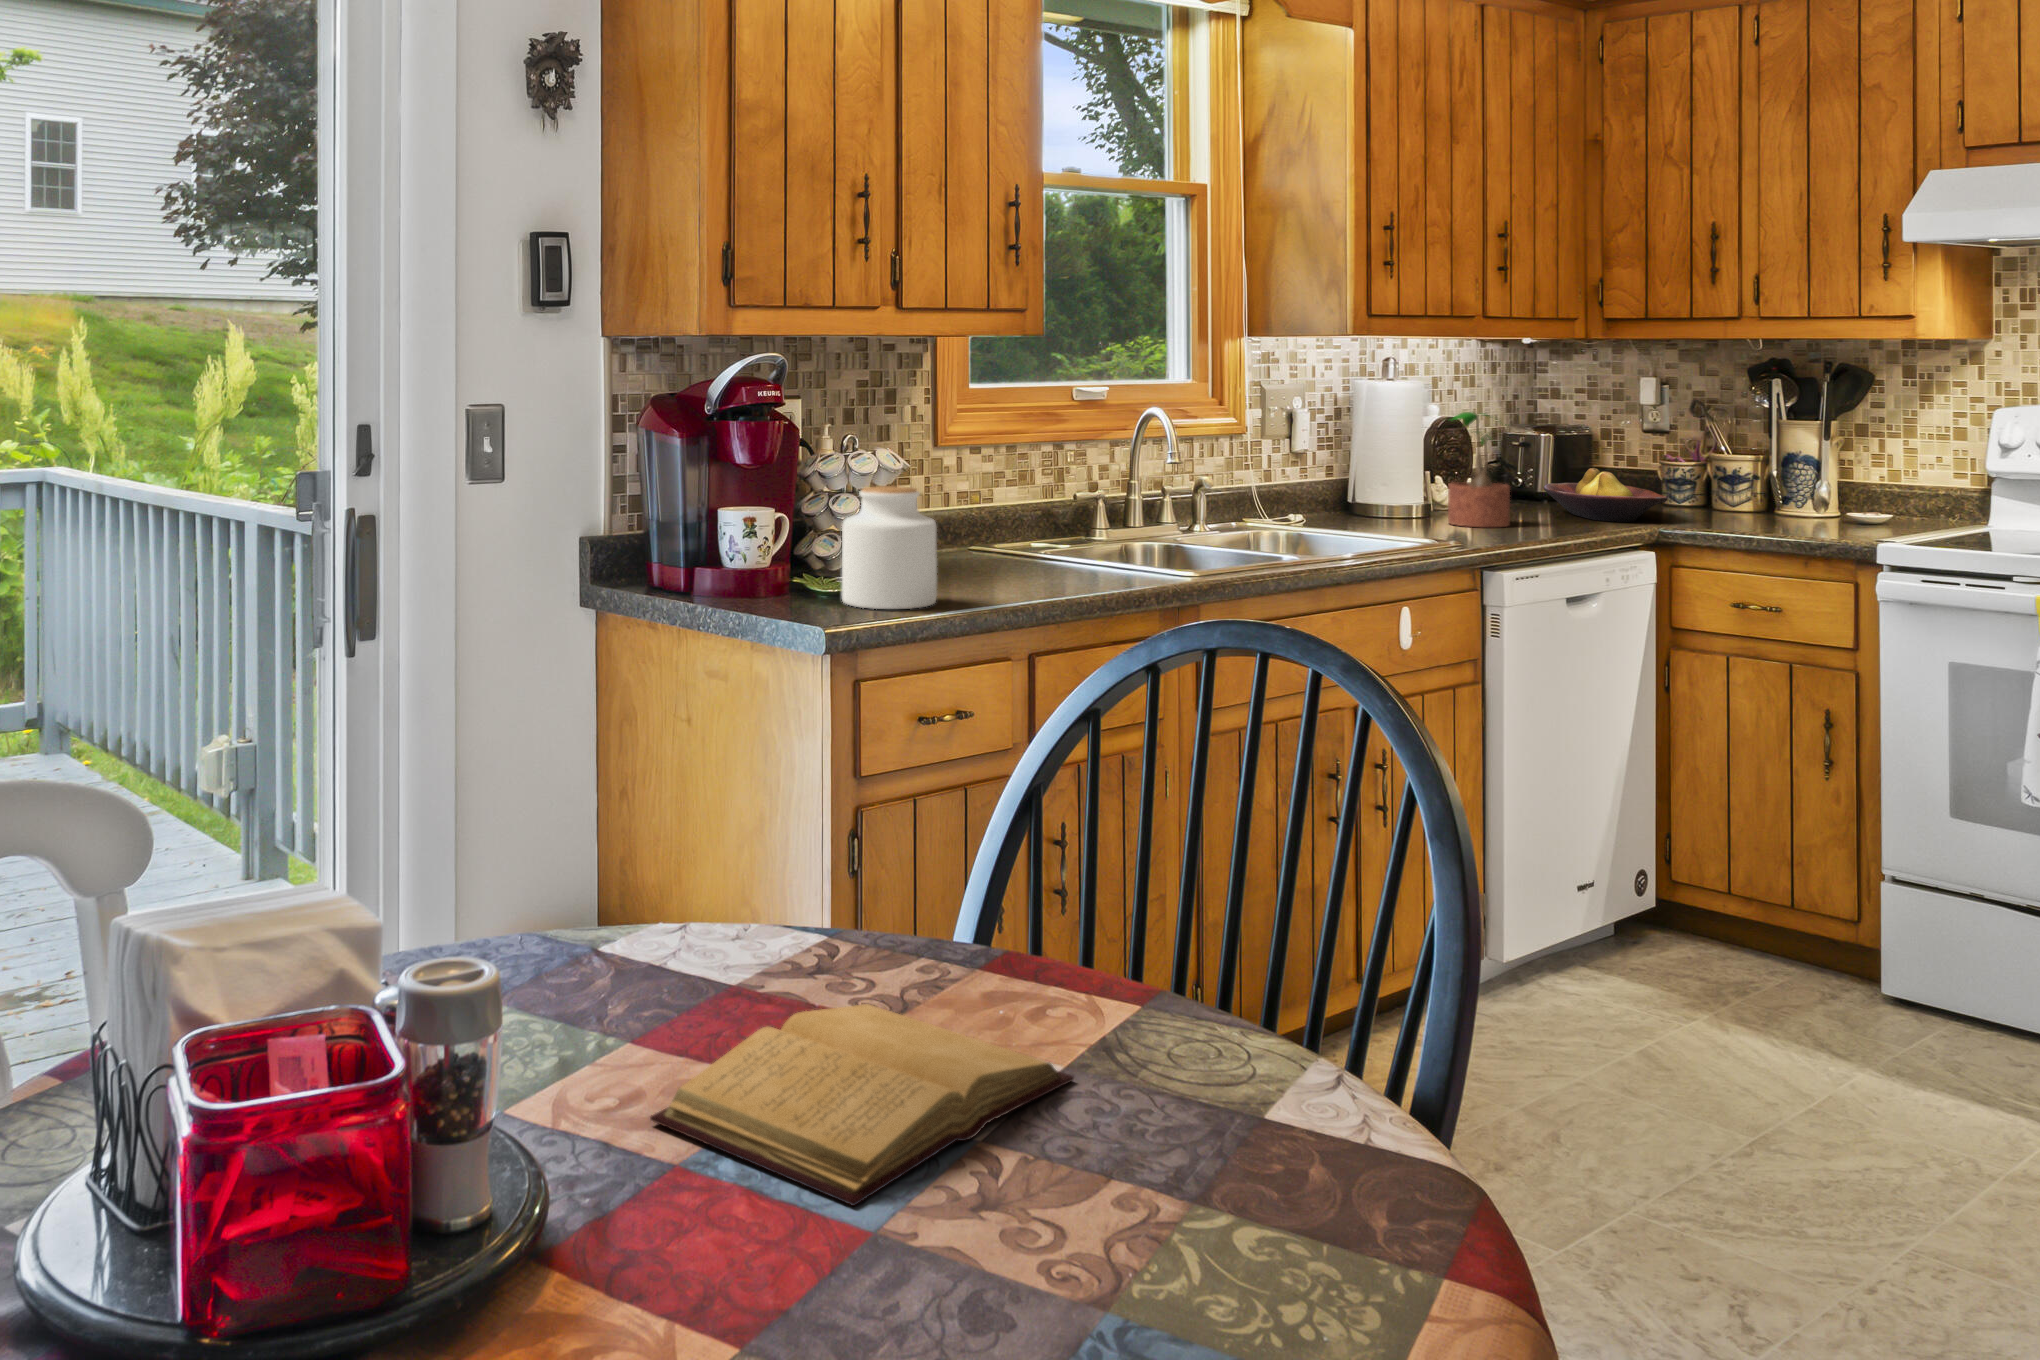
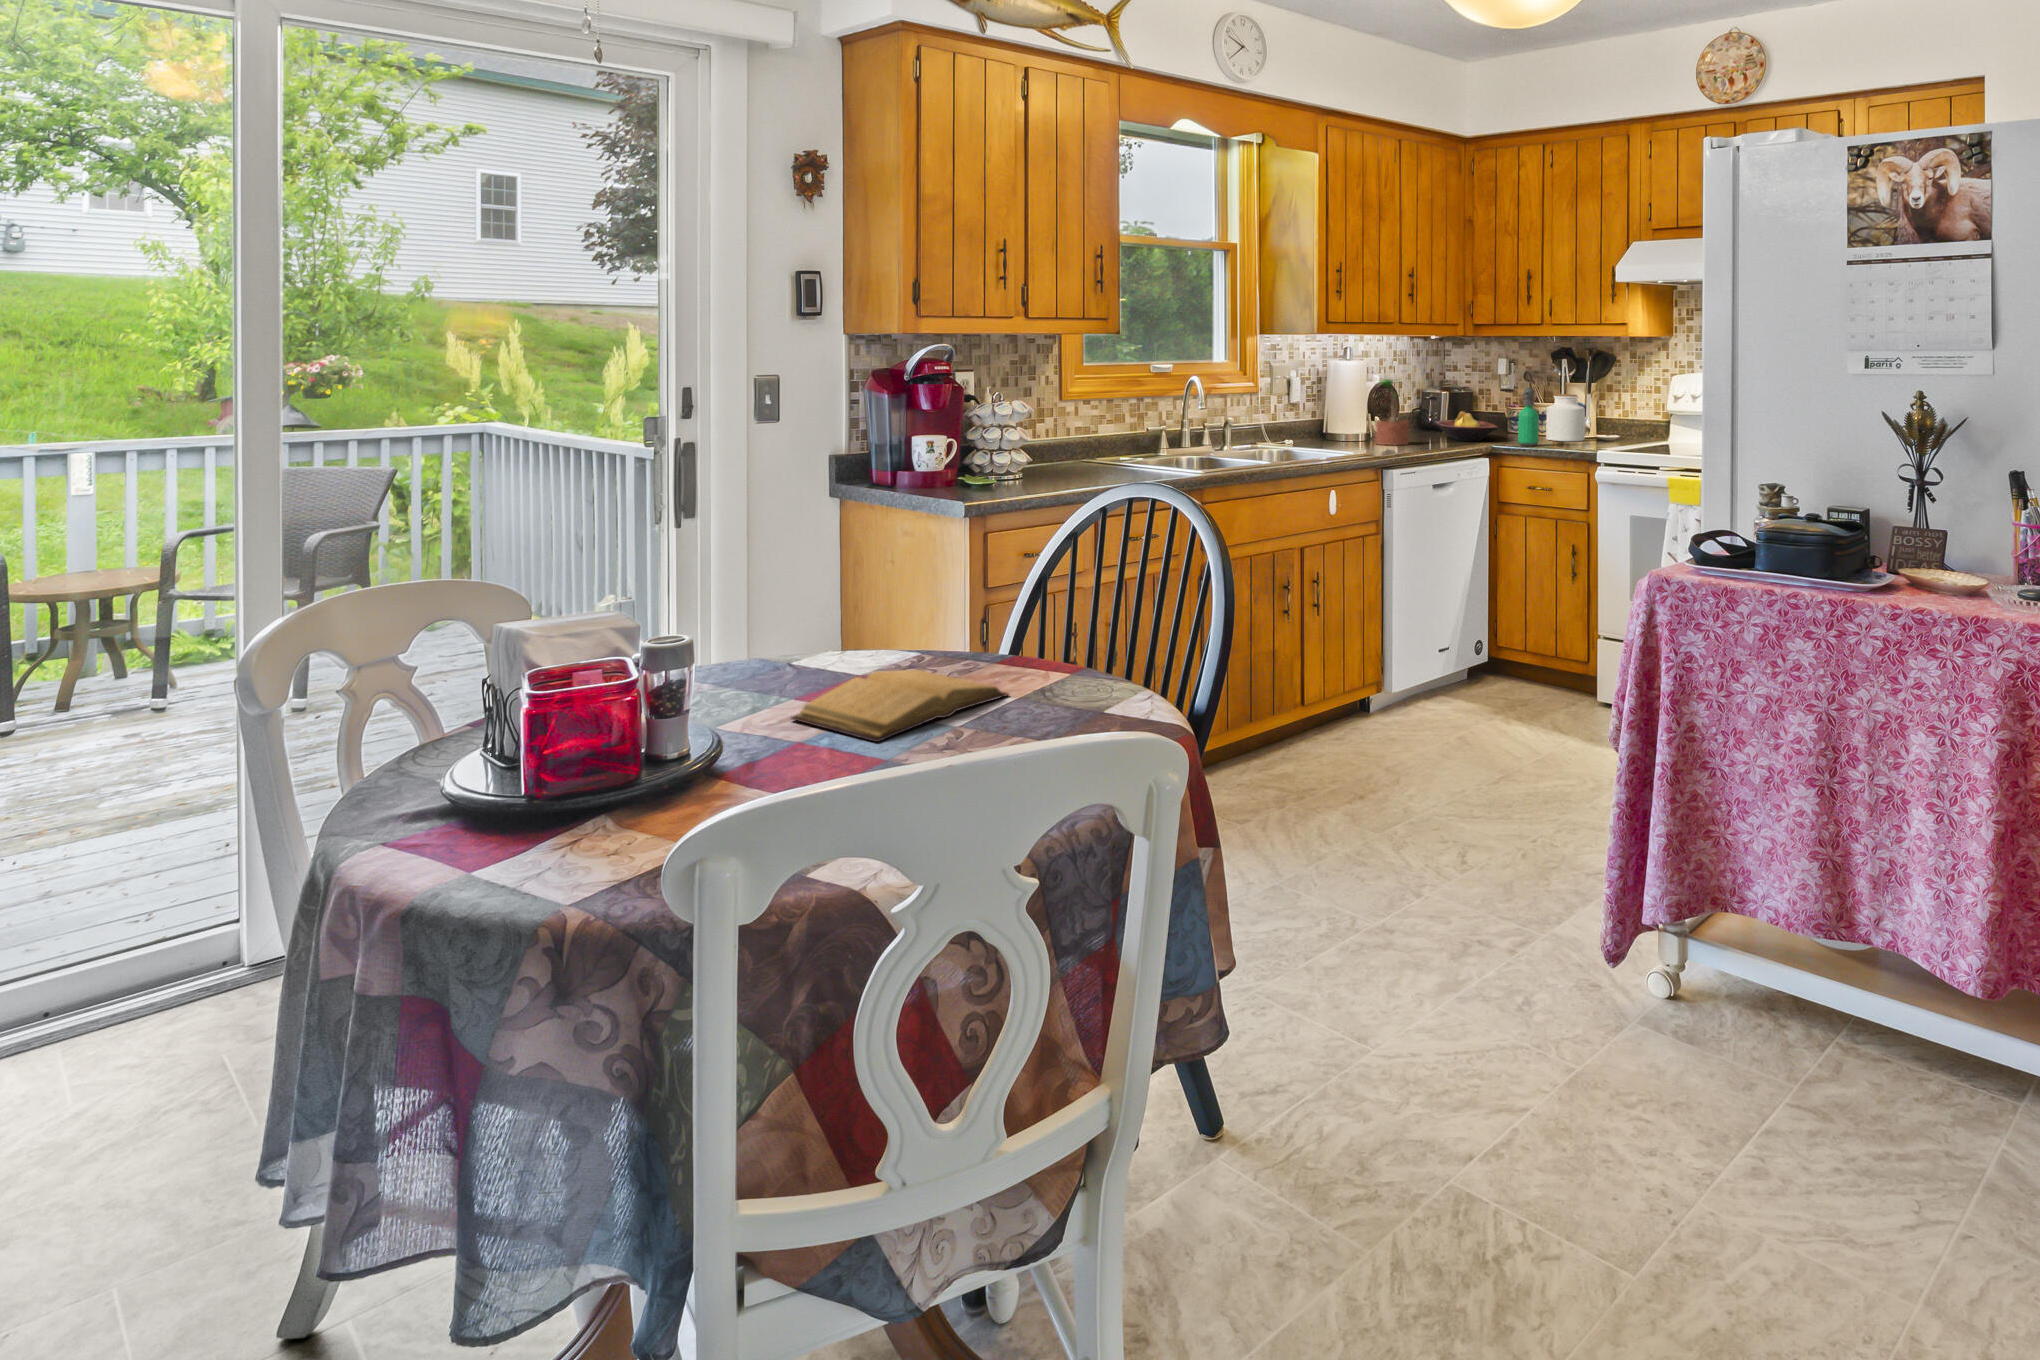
soap dispenser: none [1716,428,1757,532] -> present [1518,388,1539,446]
jar: present [842,486,937,609] -> present [1546,394,1585,441]

